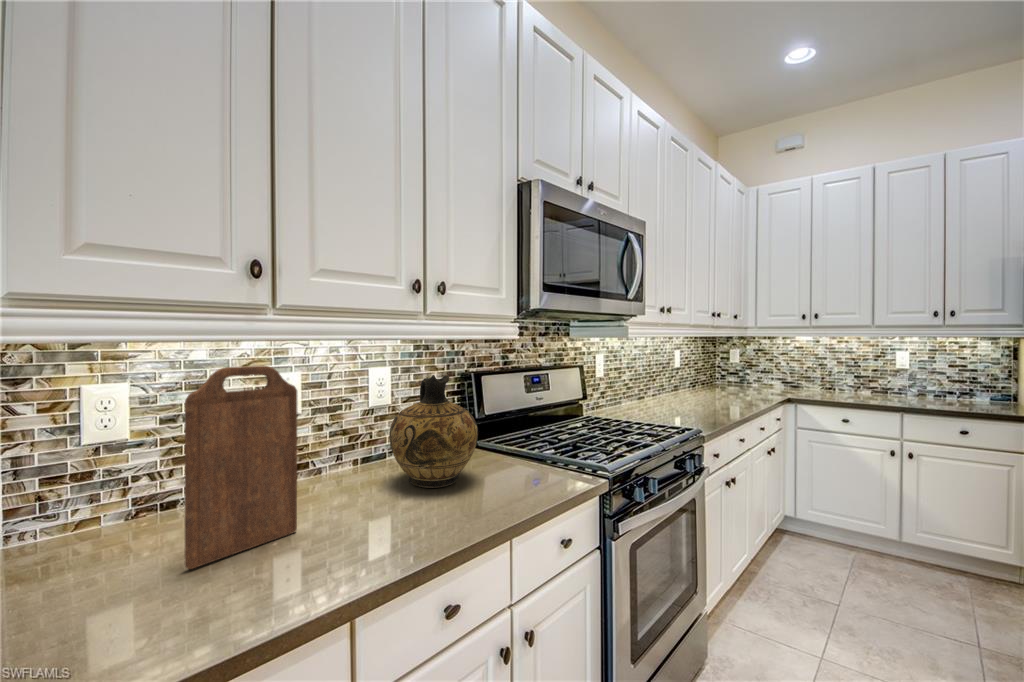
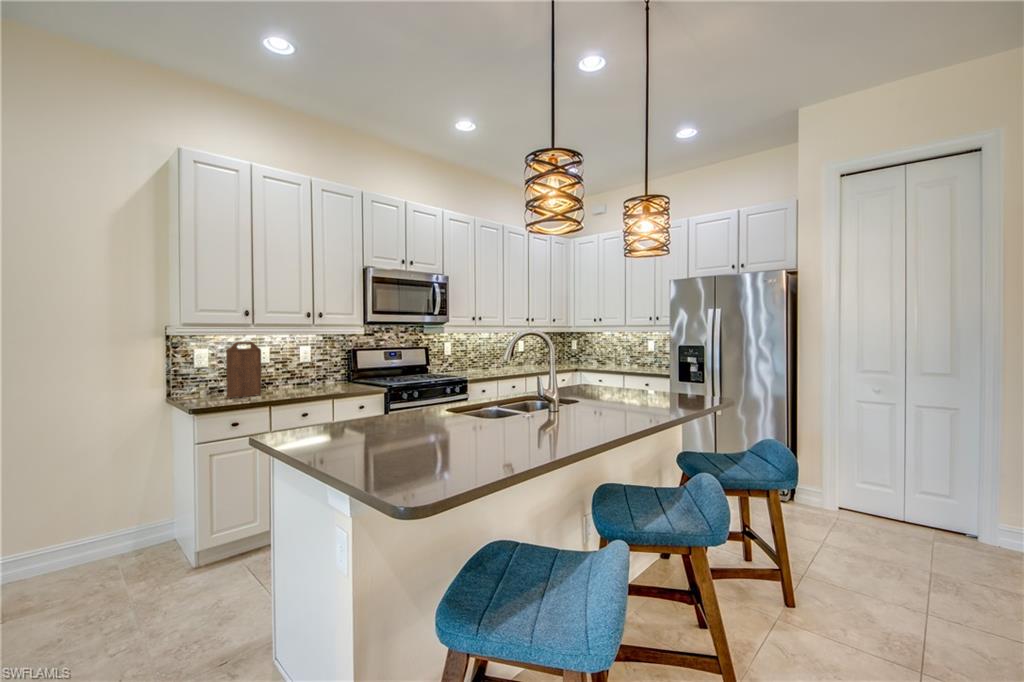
ceramic jug: present [389,375,478,488] -> none [301,347,337,389]

